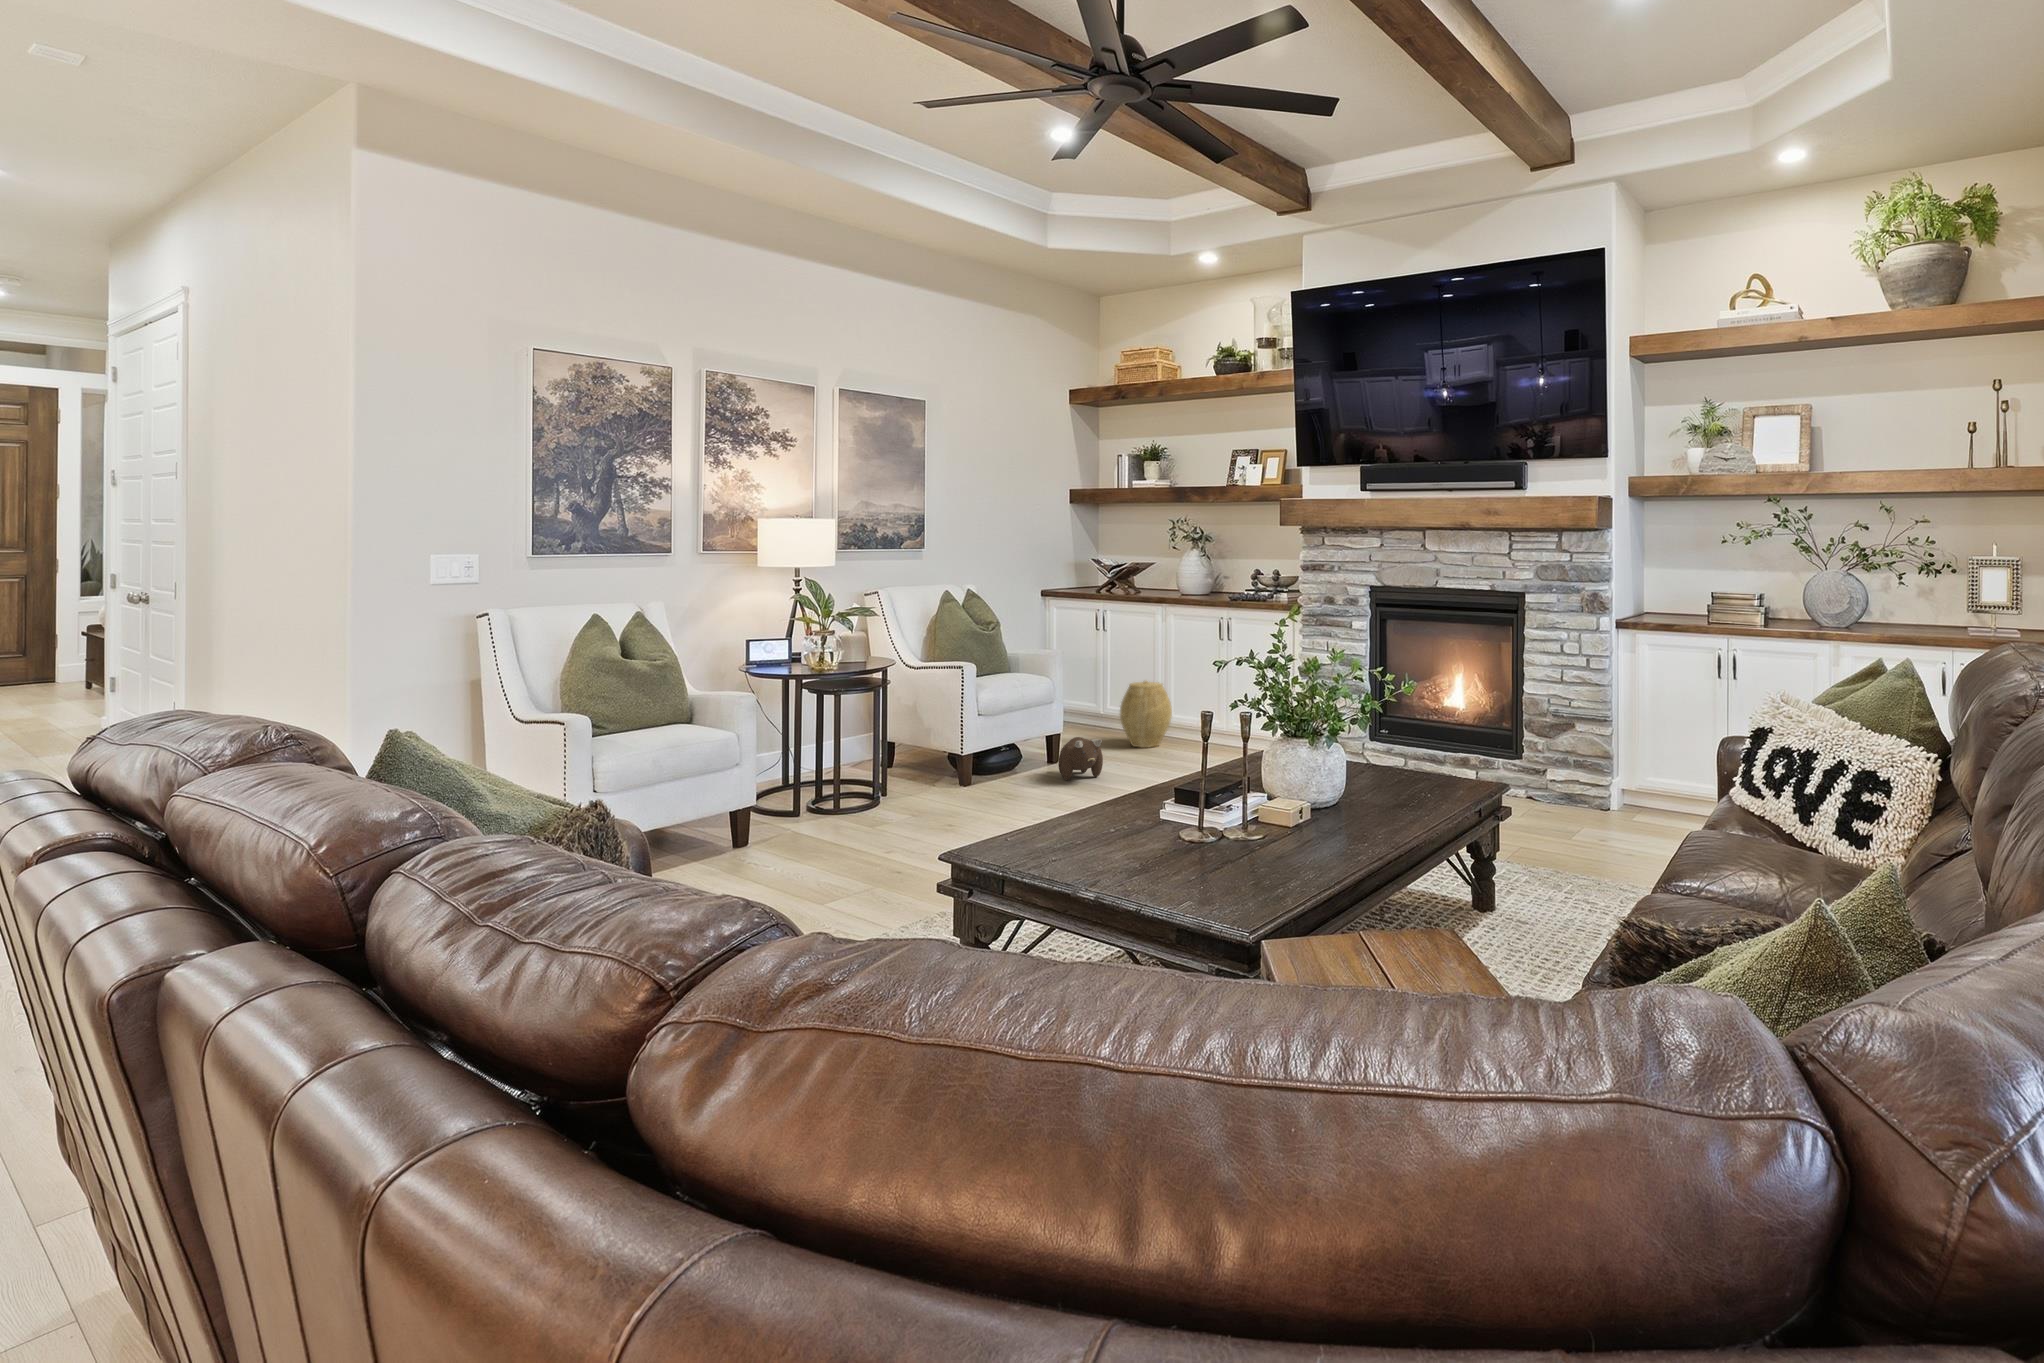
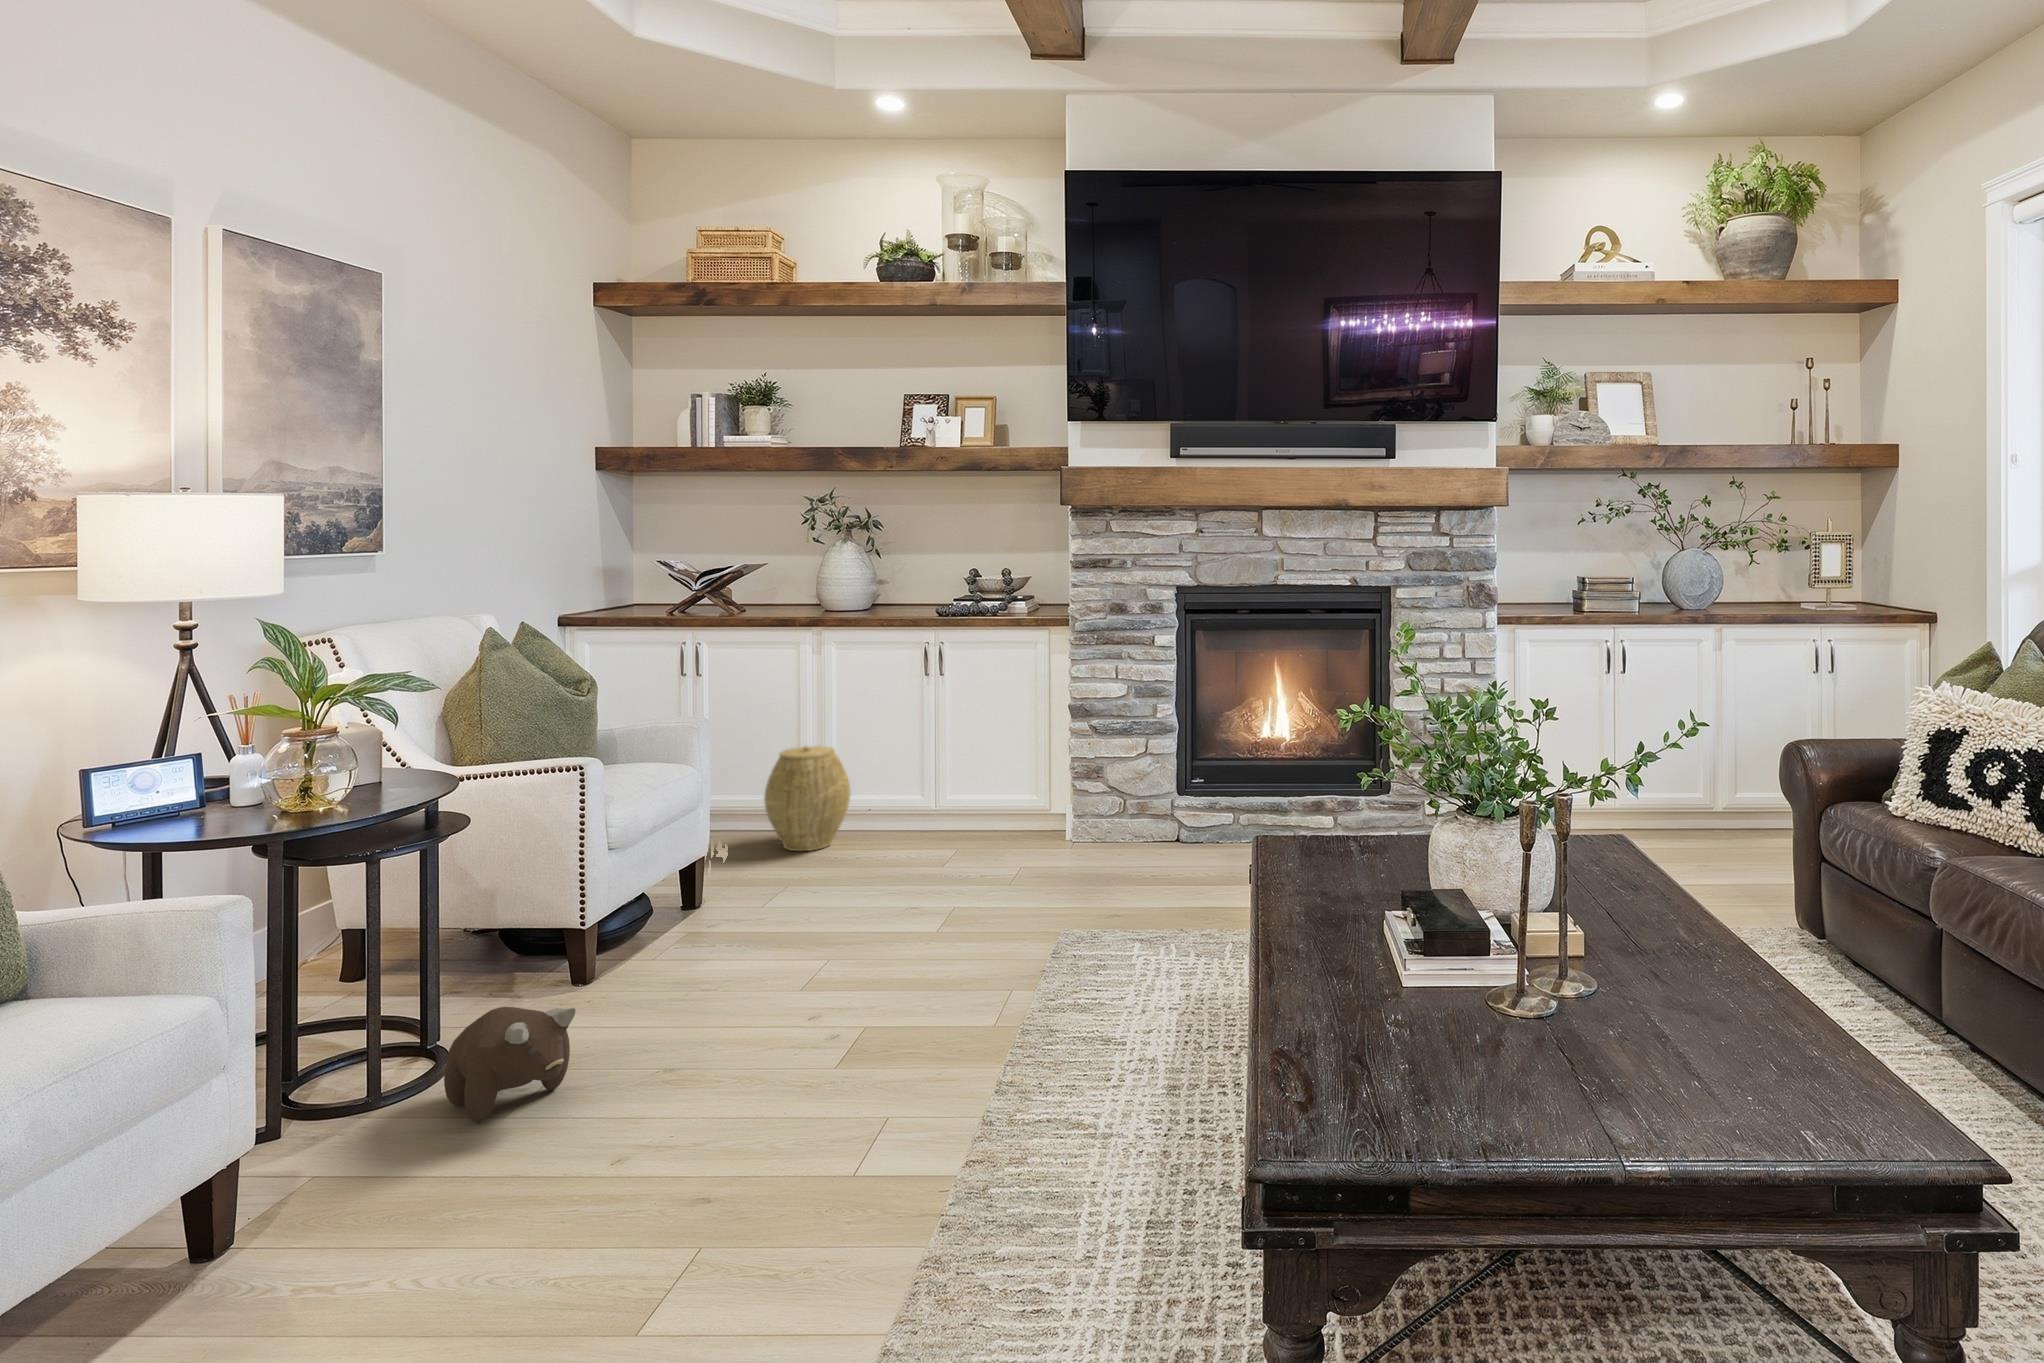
plush toy: present [1058,737,1103,780] -> present [444,1007,576,1122]

